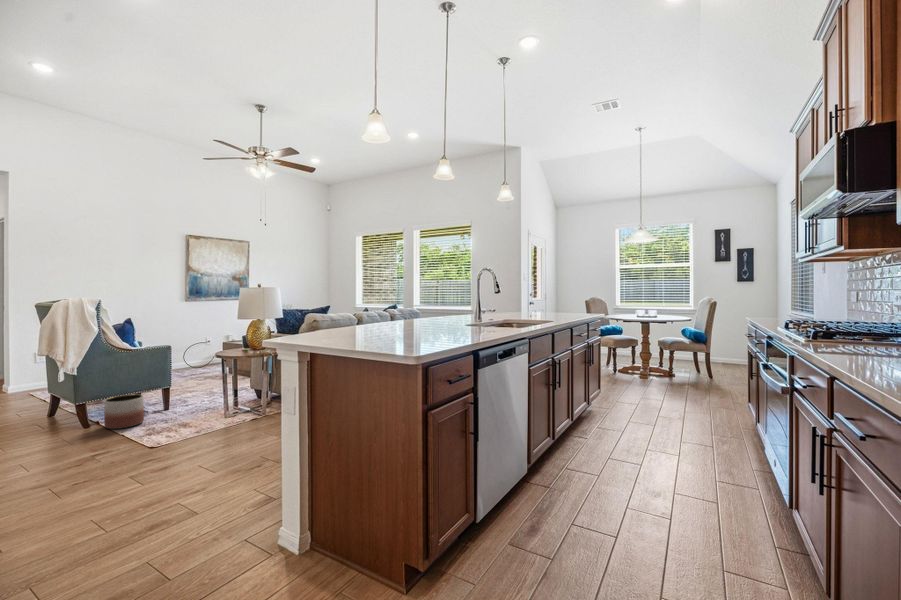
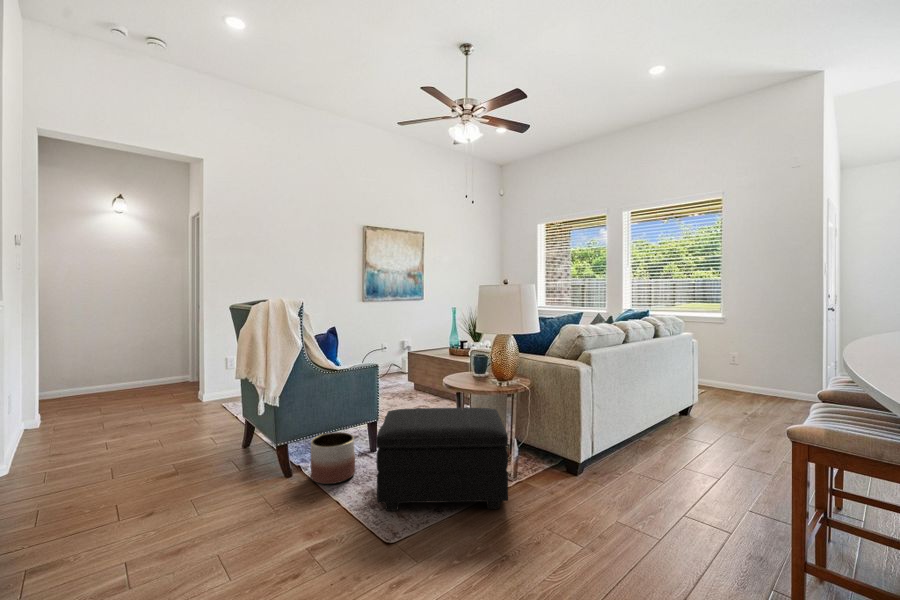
footstool: none [149,370,256,437] -> present [376,407,508,511]

